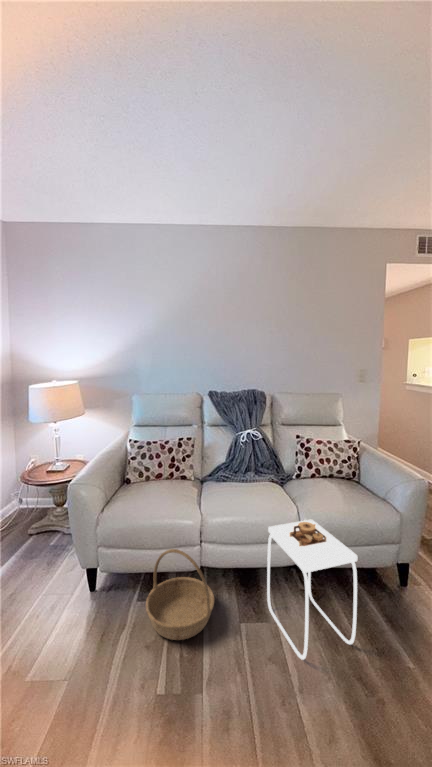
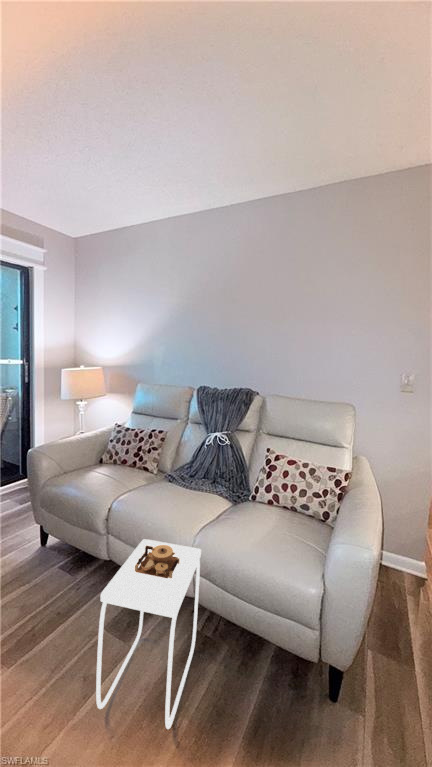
basket: present [146,549,214,640] -> none [23,529,100,623]

